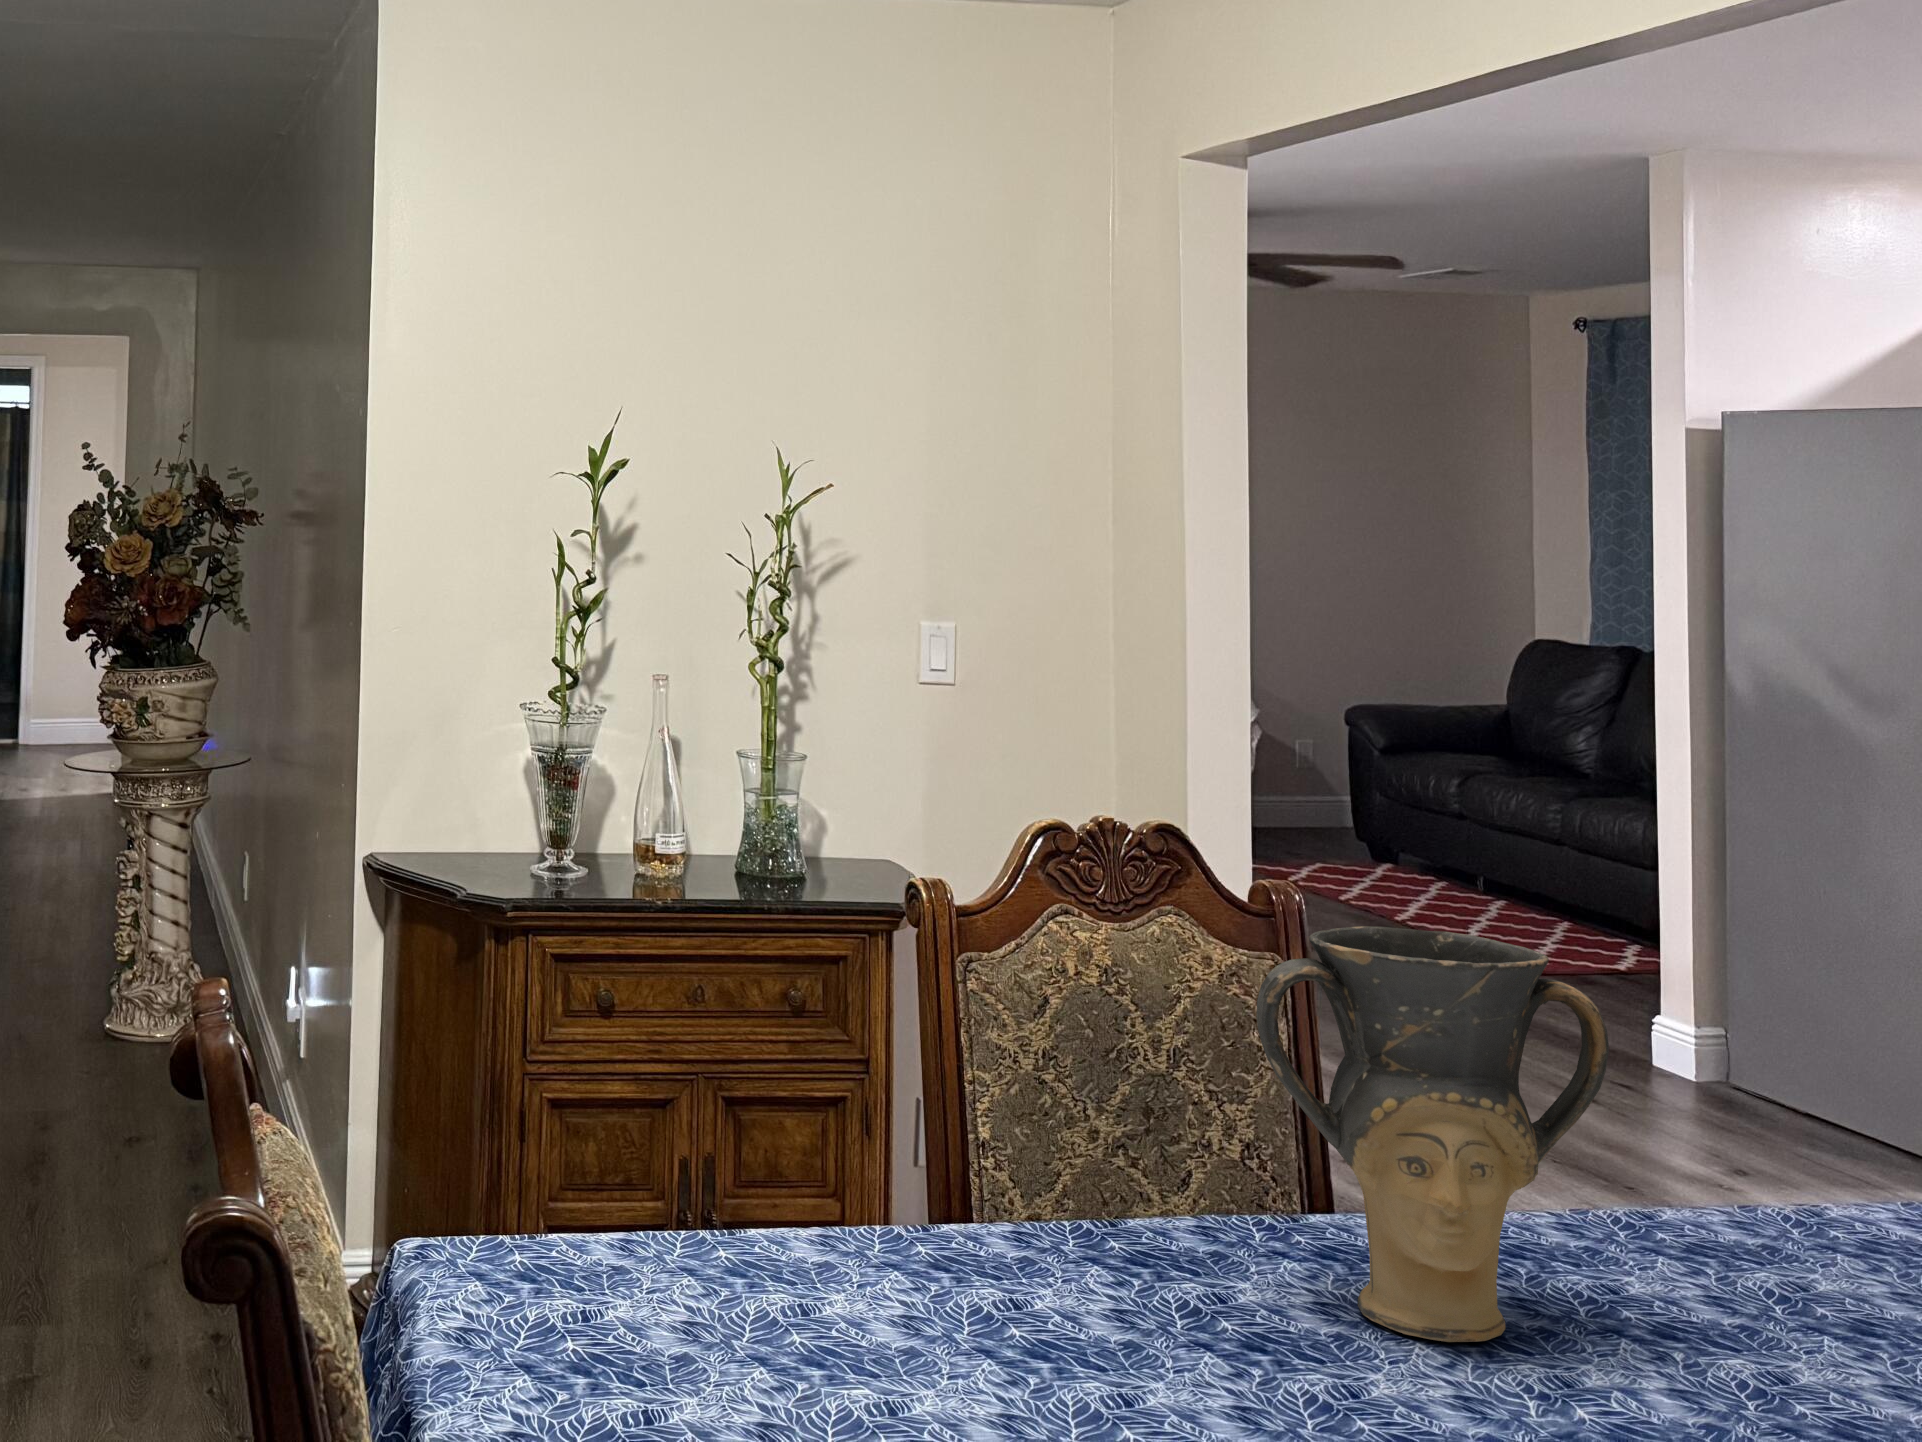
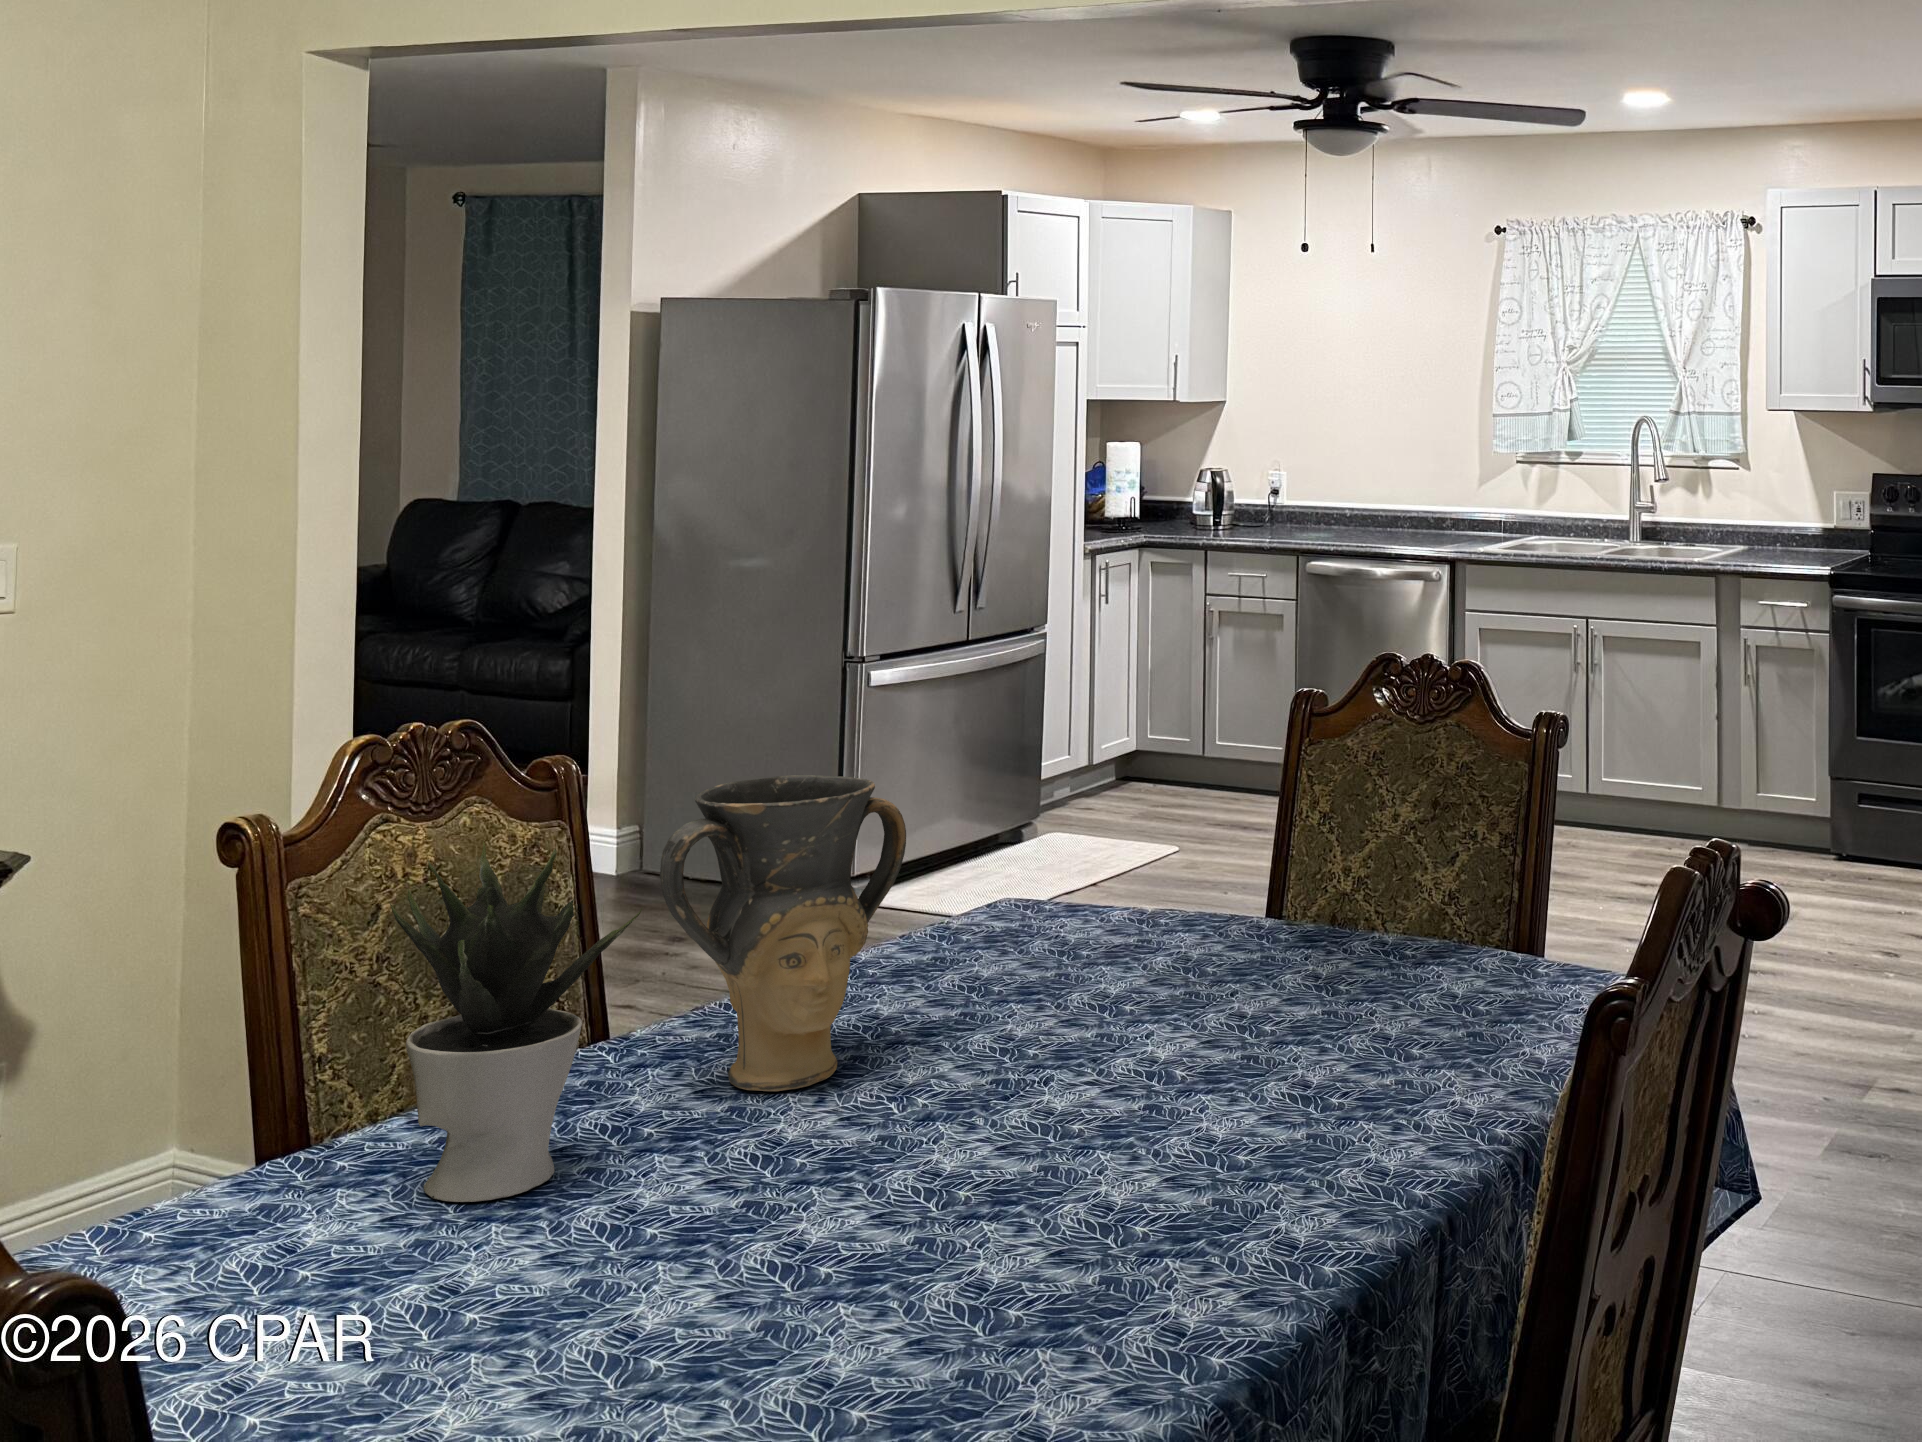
potted plant: none [919,920,1198,1337] -> present [390,842,642,1202]

